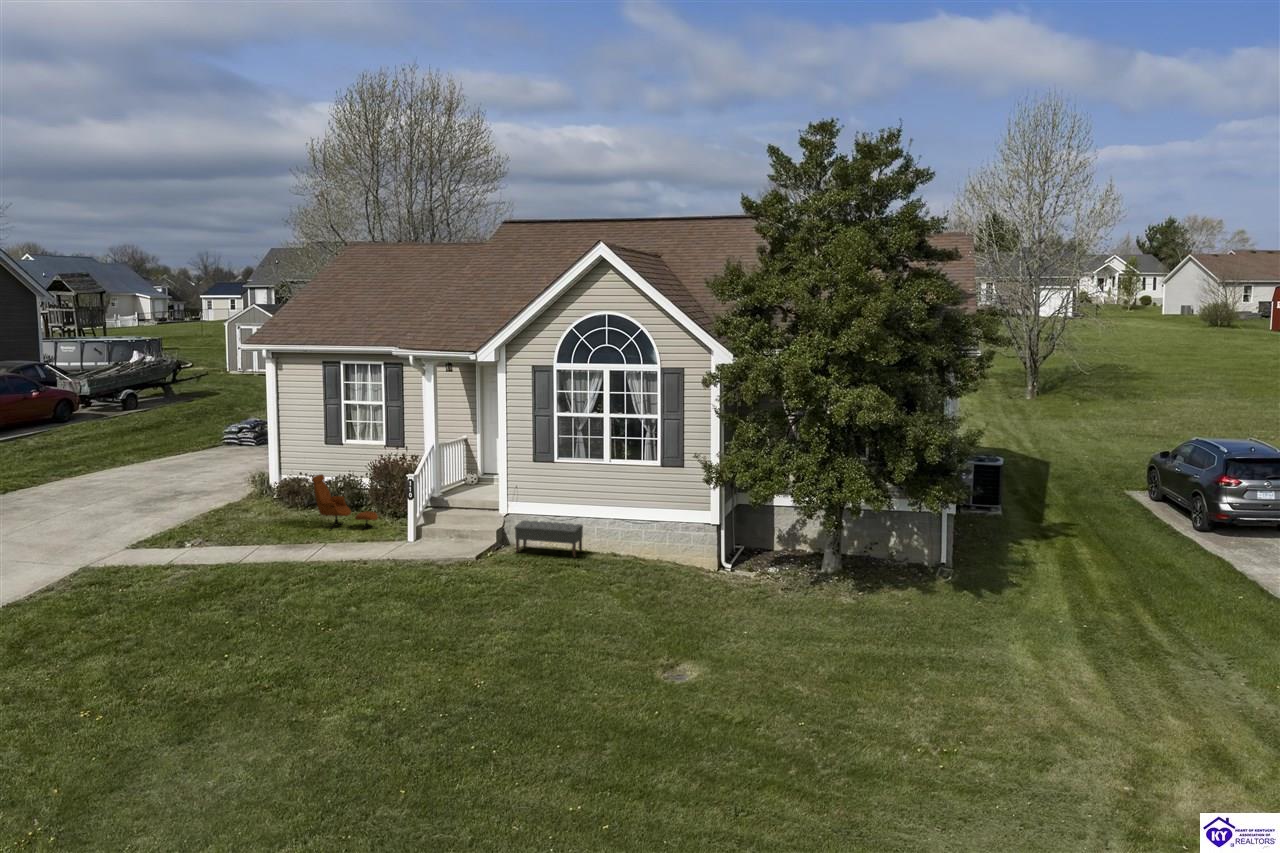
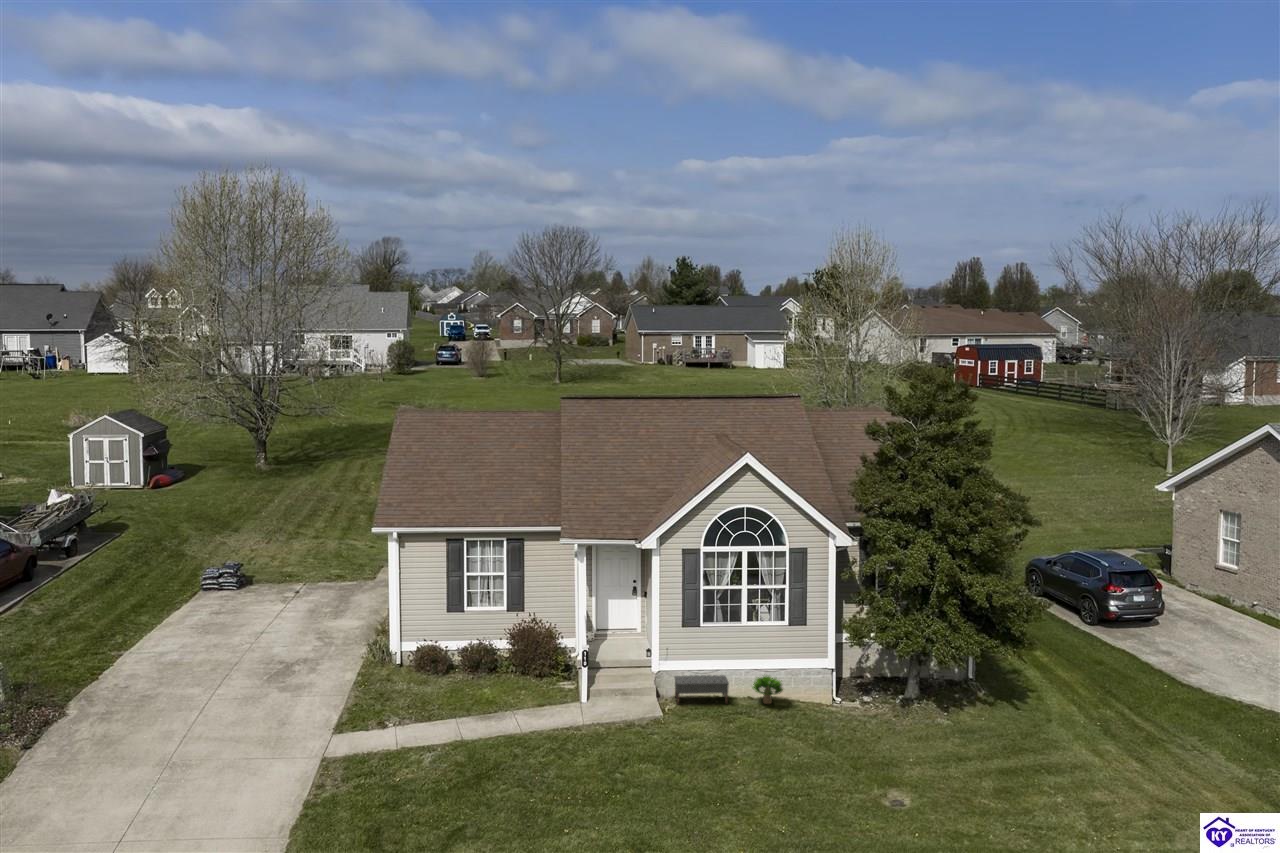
lounge chair: present [312,474,378,528] -> none [477,648,534,699]
potted plant: none [605,525,648,562] -> present [752,675,783,704]

